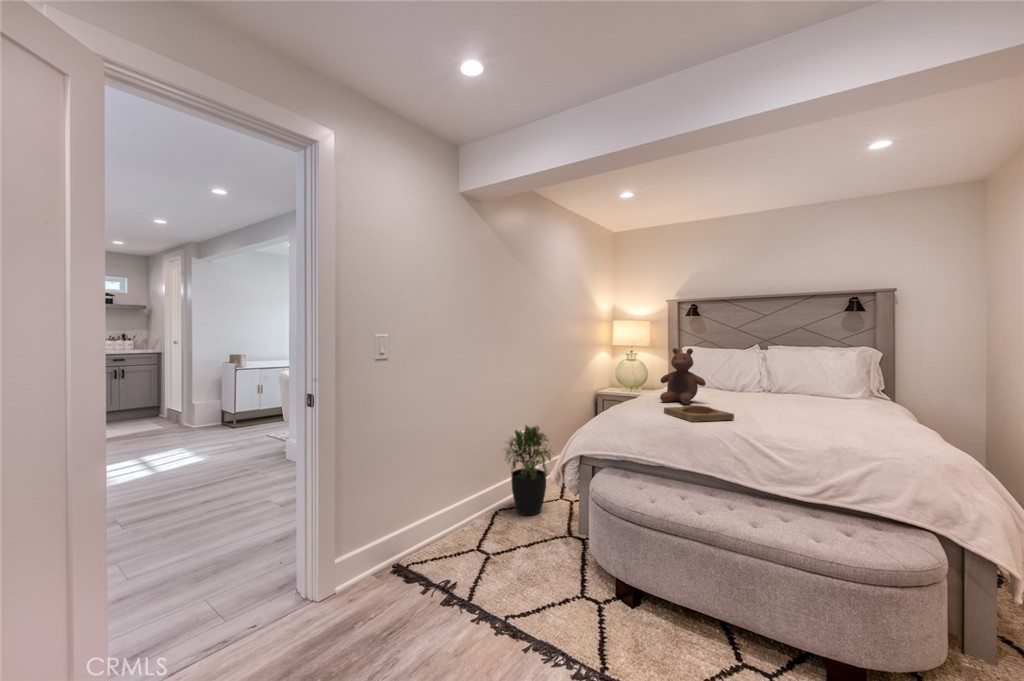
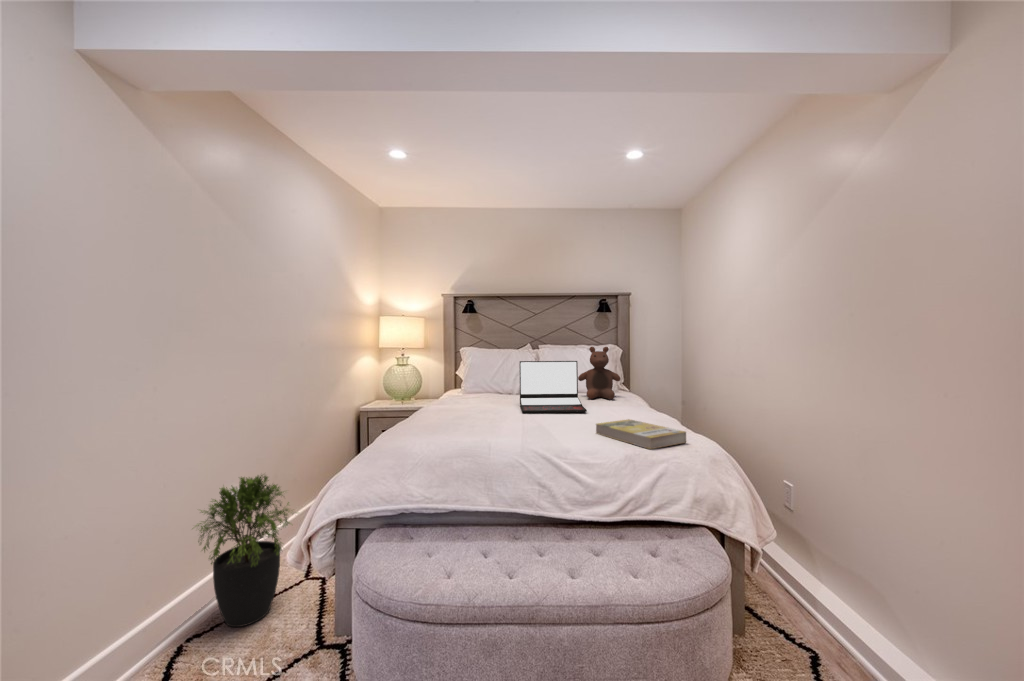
stuffed bear: present [660,348,706,404] -> present [578,347,621,399]
laptop: none [729,361,796,410] -> present [520,361,587,413]
tray: present [664,405,734,422] -> none [457,419,541,445]
book: none [788,417,880,441] -> present [596,419,686,449]

